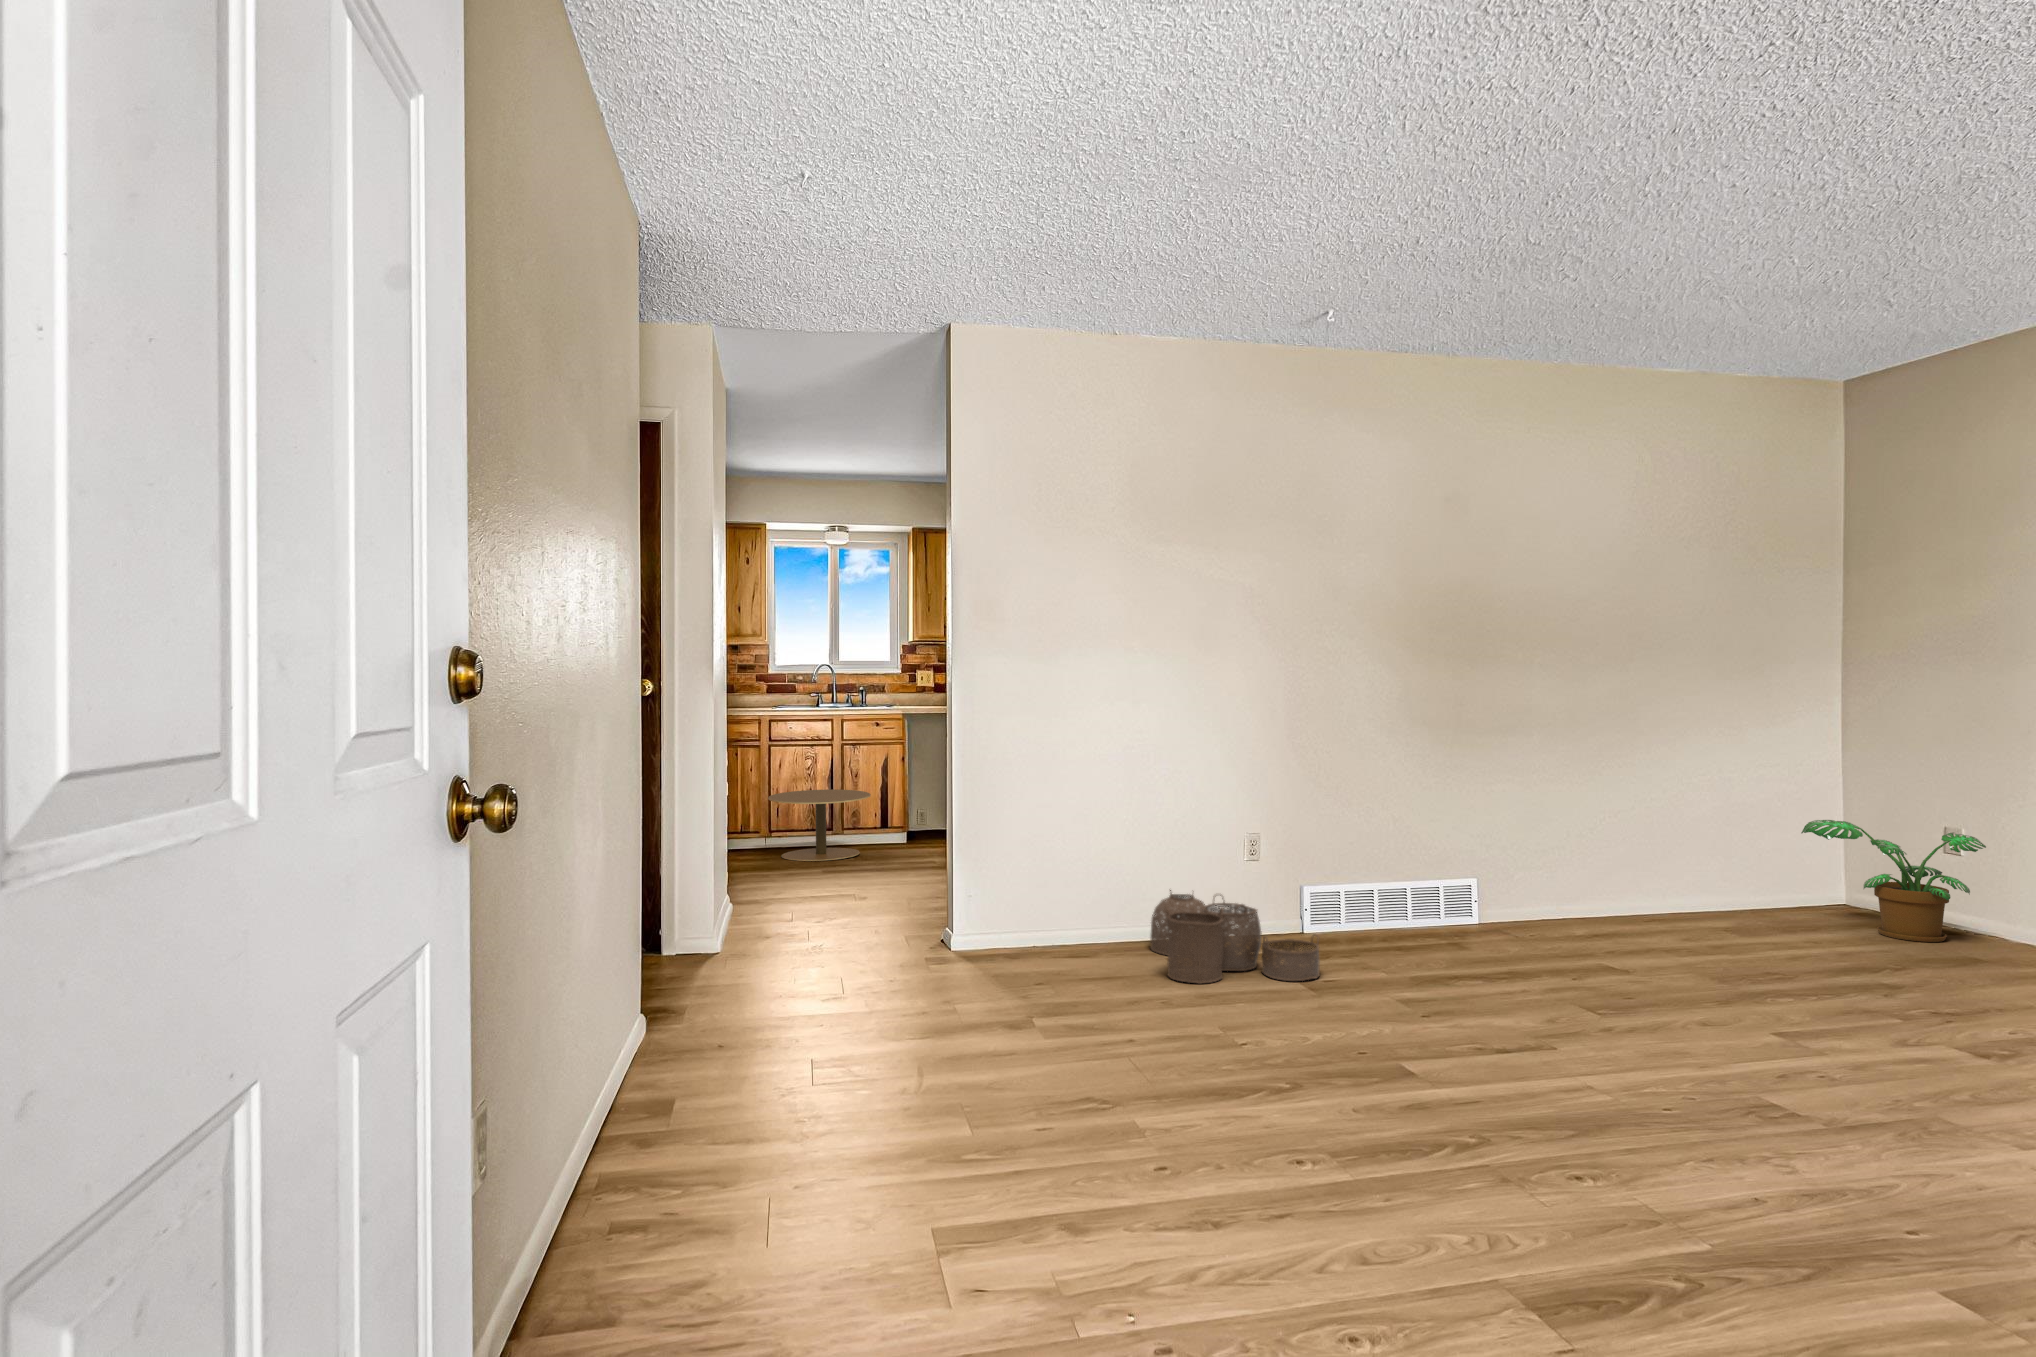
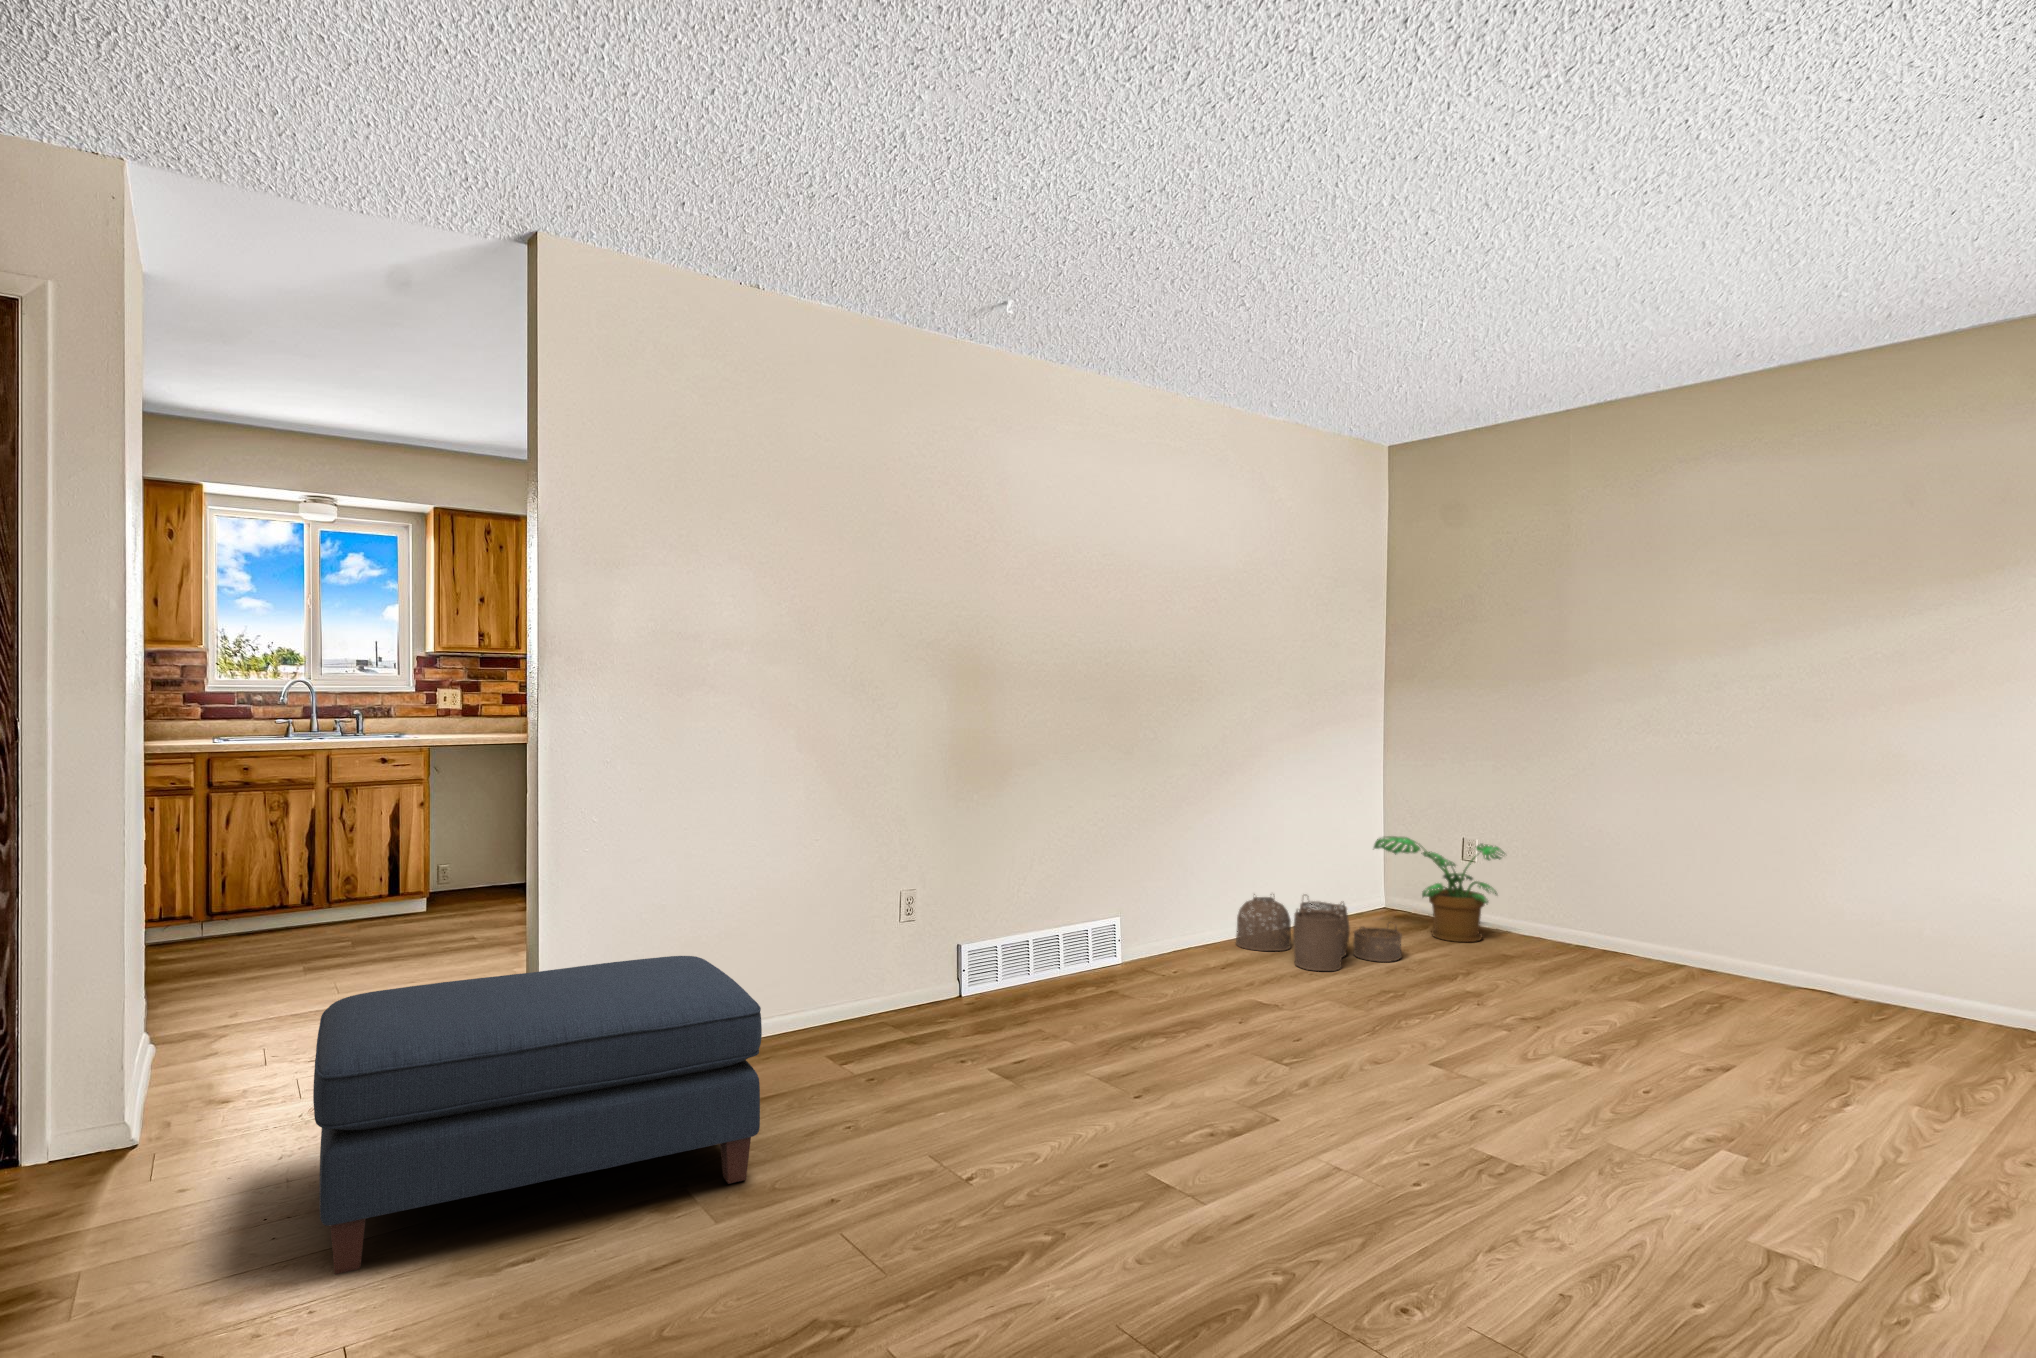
side table: present [768,789,871,861] -> none [211,848,374,951]
ottoman: none [799,860,1087,1030] -> present [313,956,762,1274]
woven basket: present [1151,890,1320,984] -> present [1236,894,1402,971]

